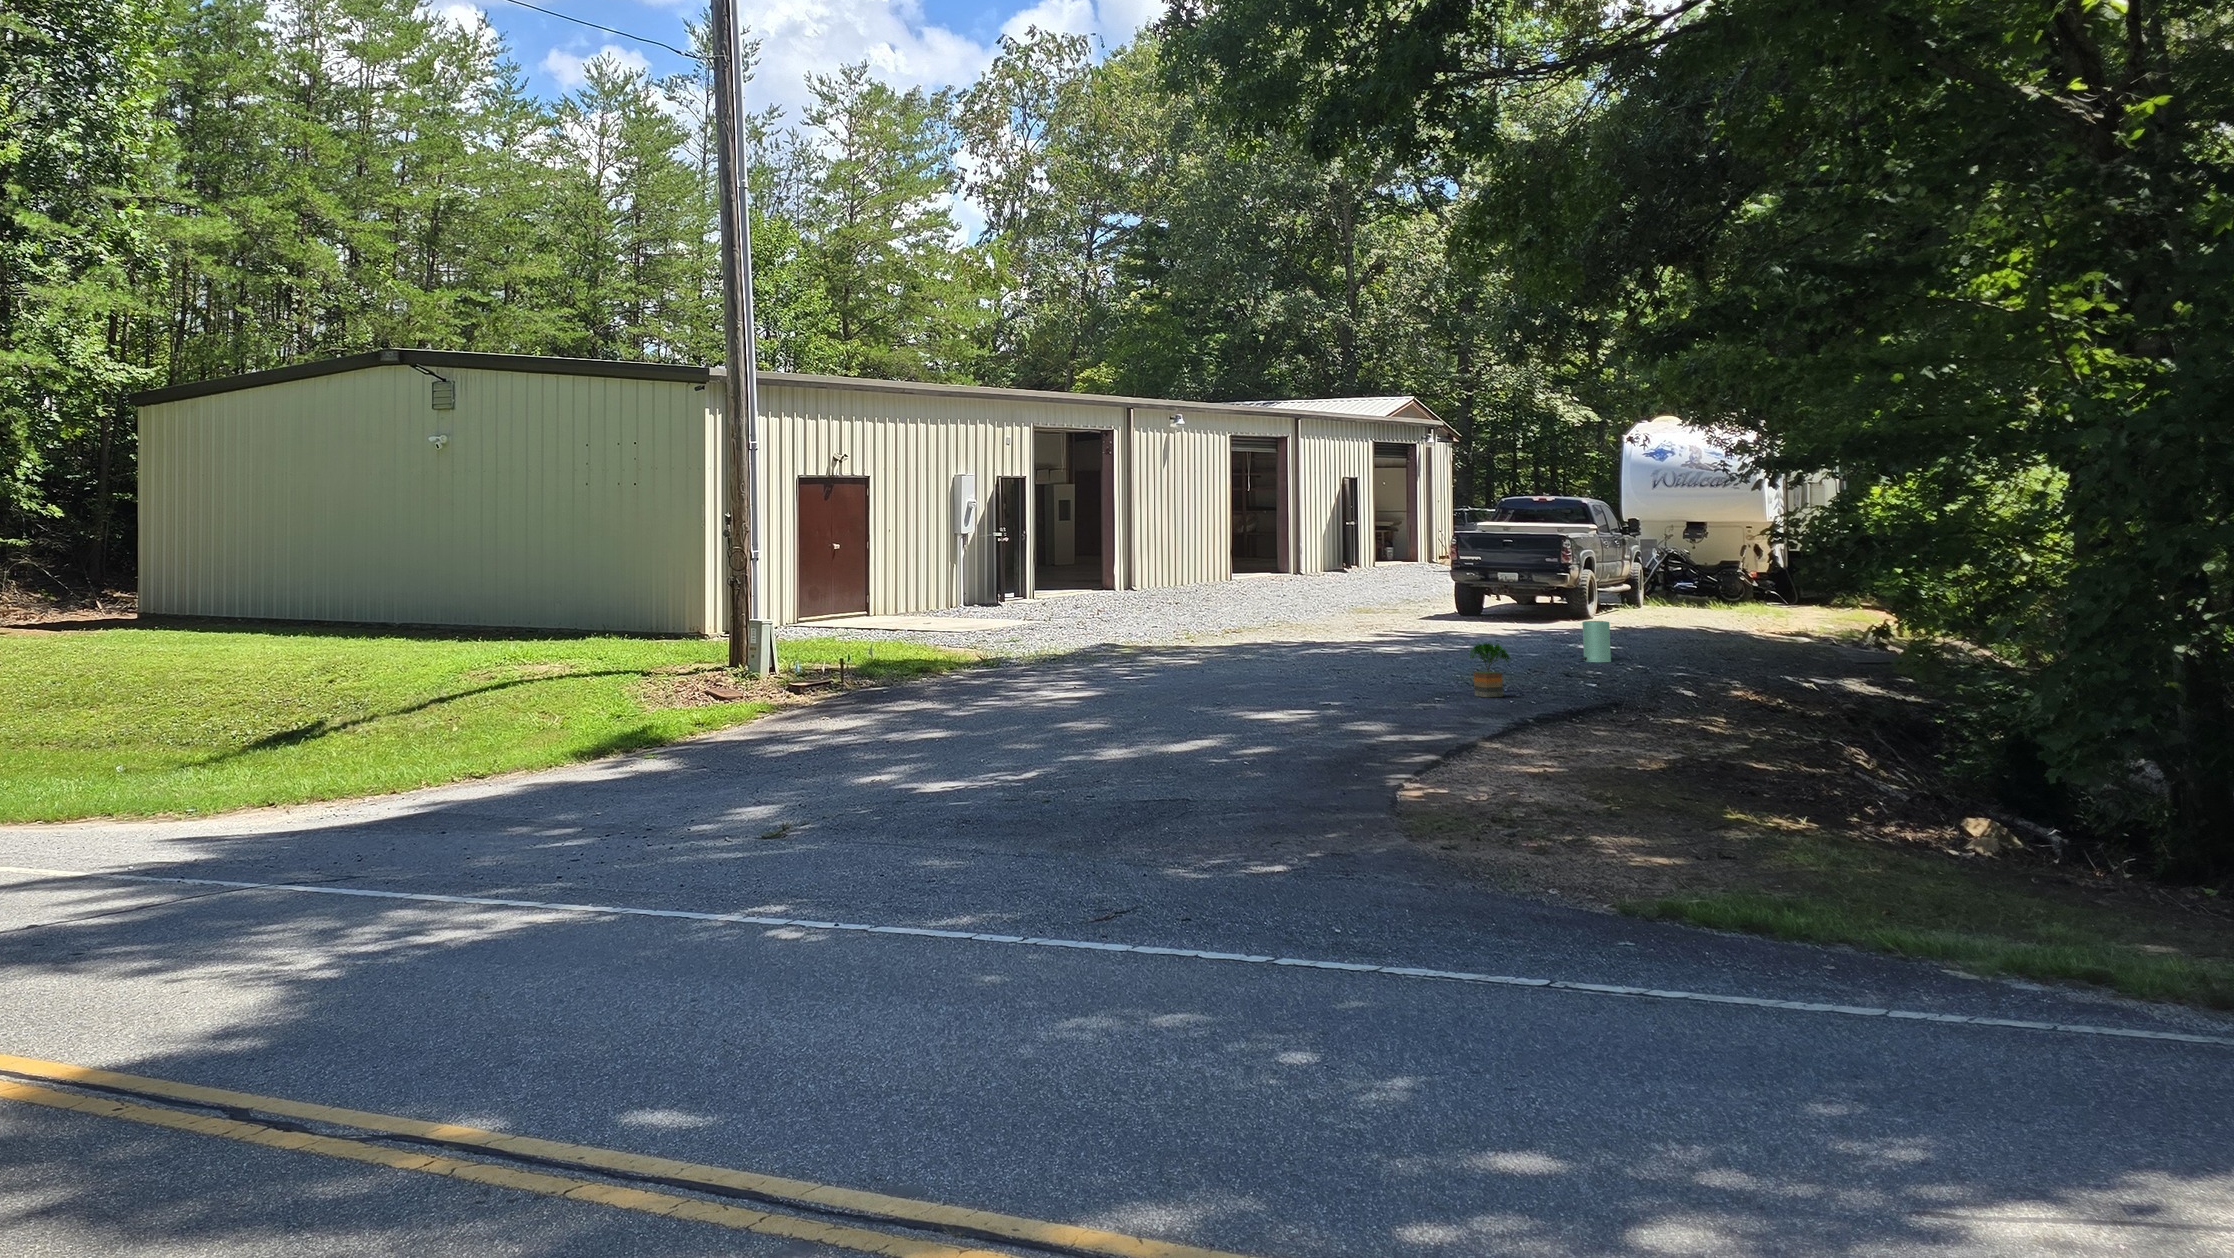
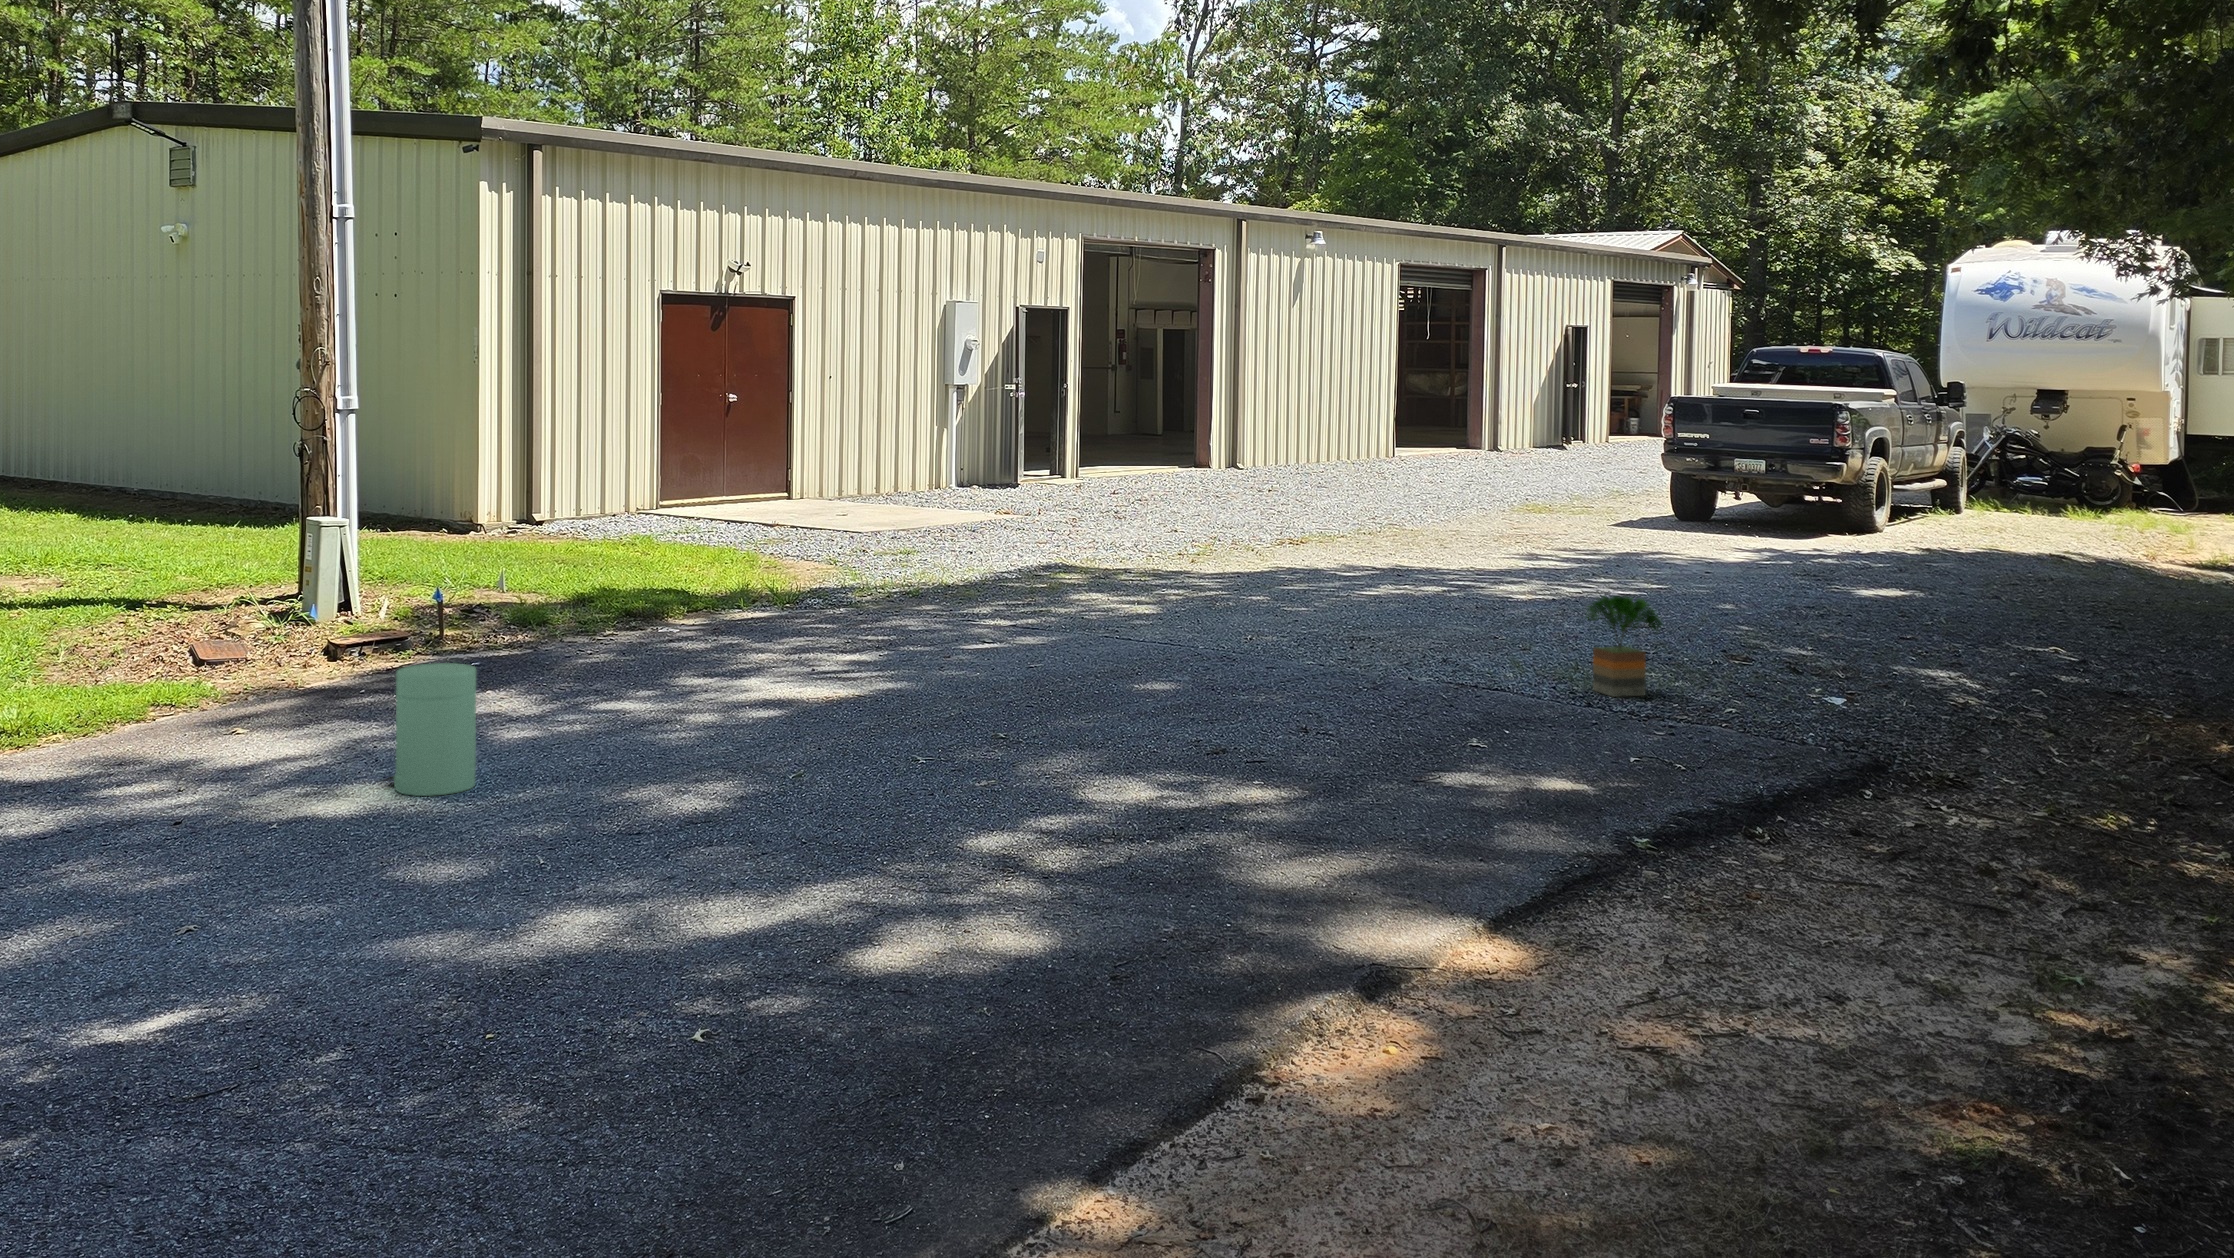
trash can: present [1579,621,1611,662] -> present [383,663,476,796]

